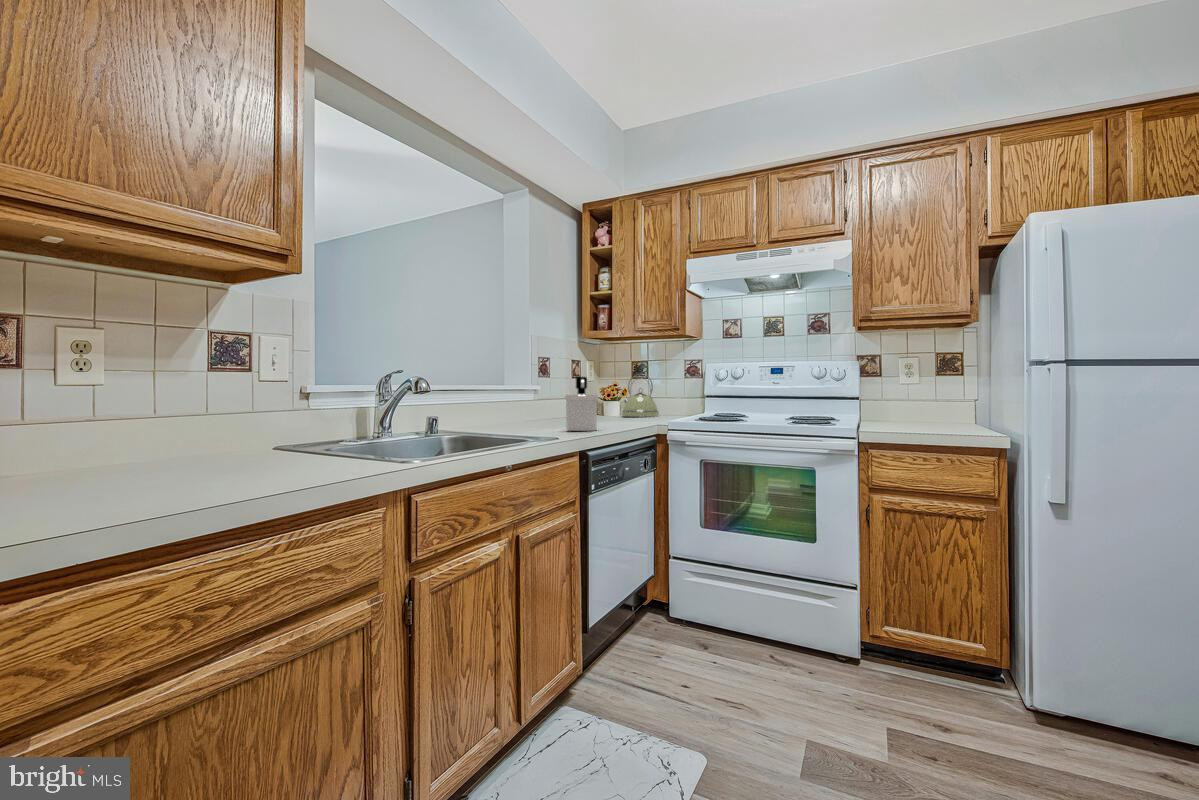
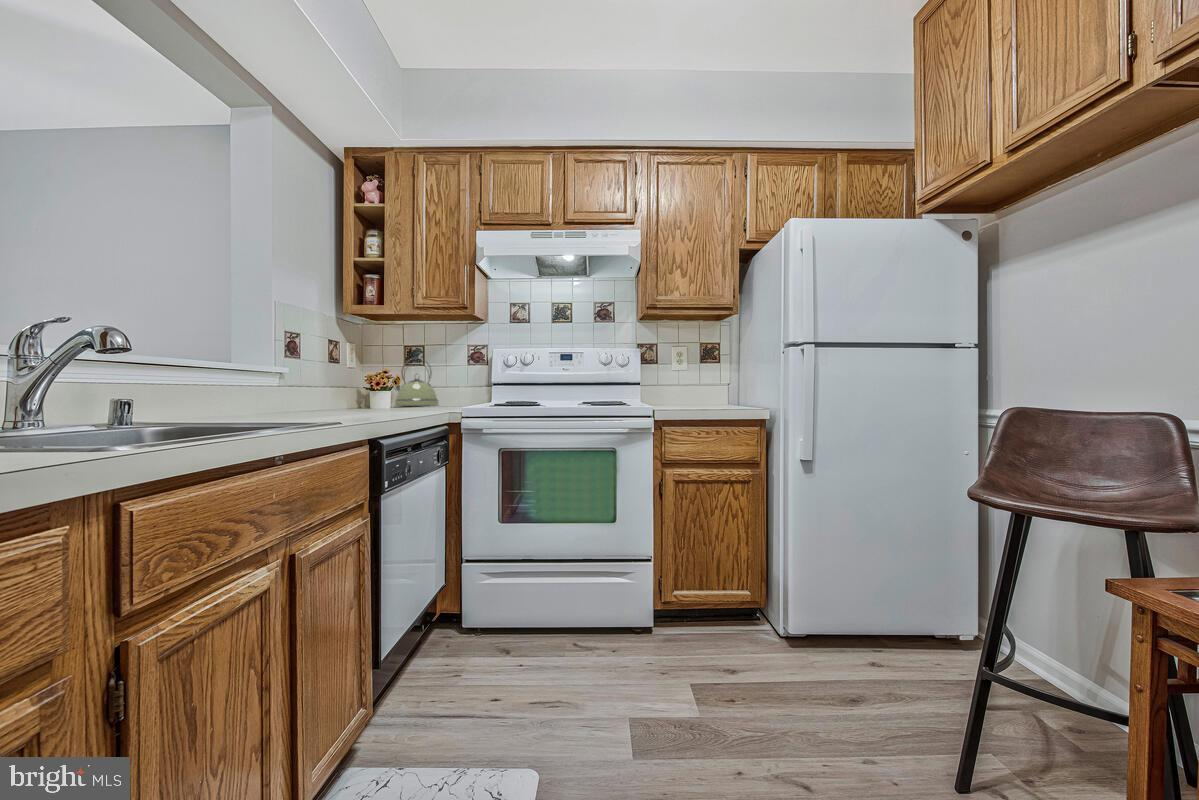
soap dispenser: present [565,377,598,431] -> none [339,350,383,417]

